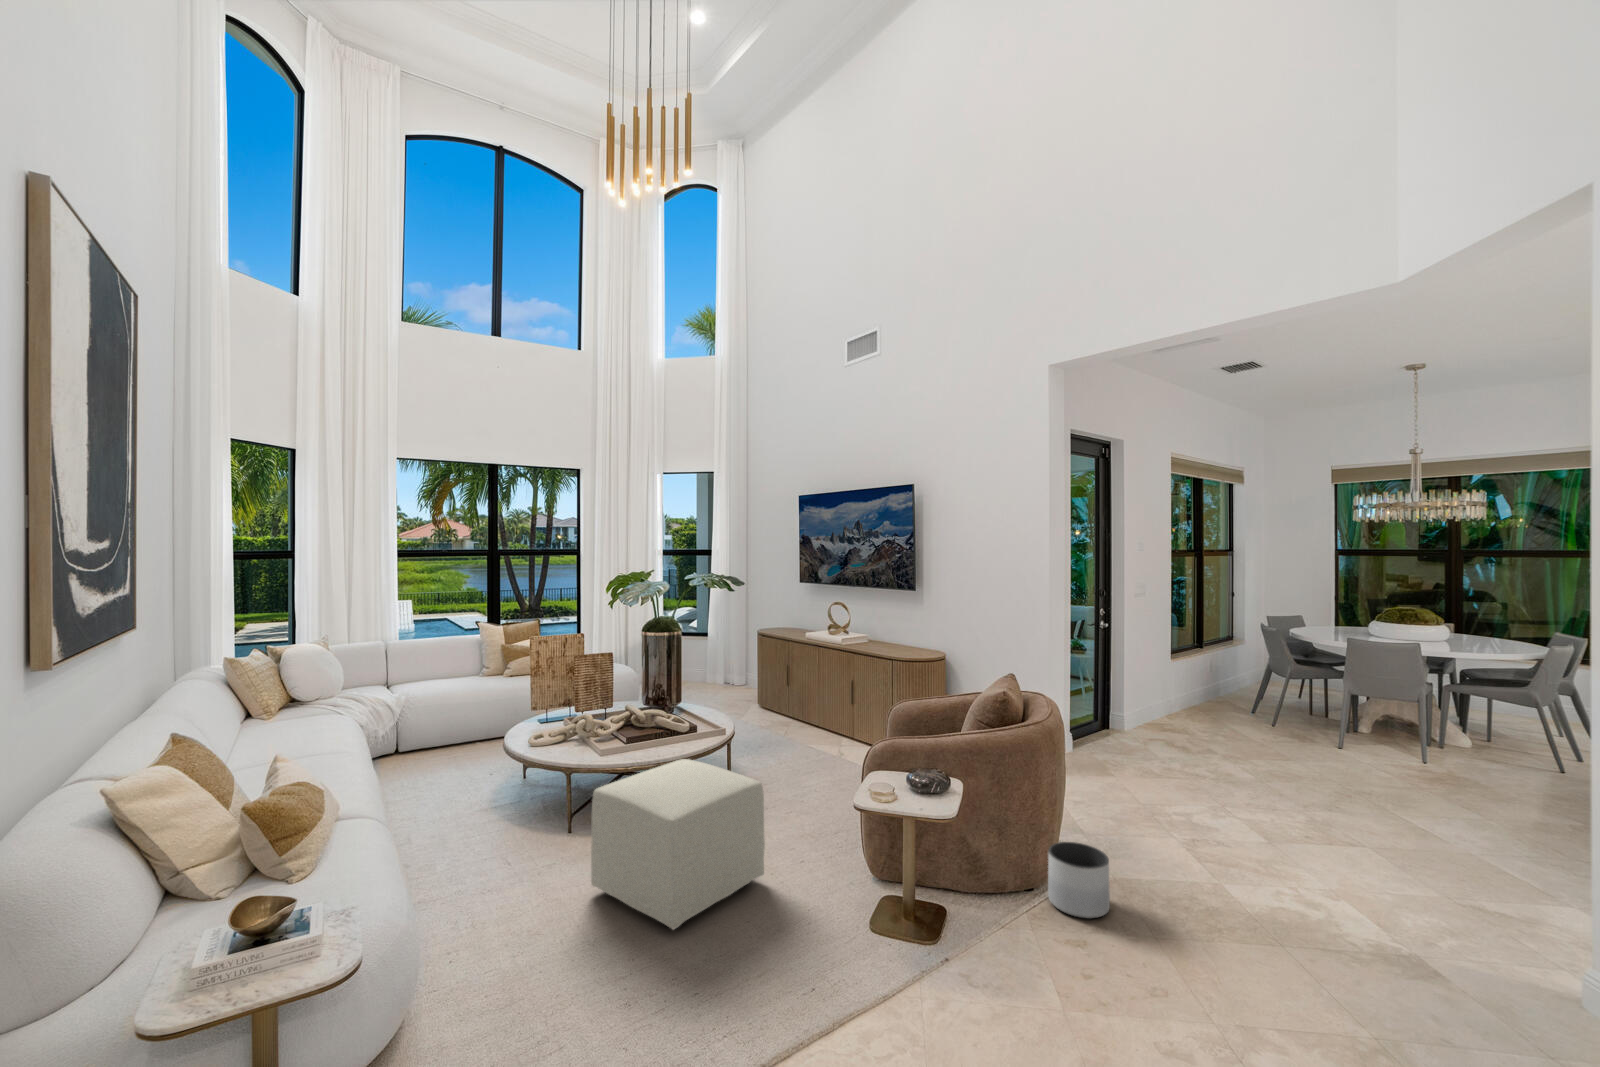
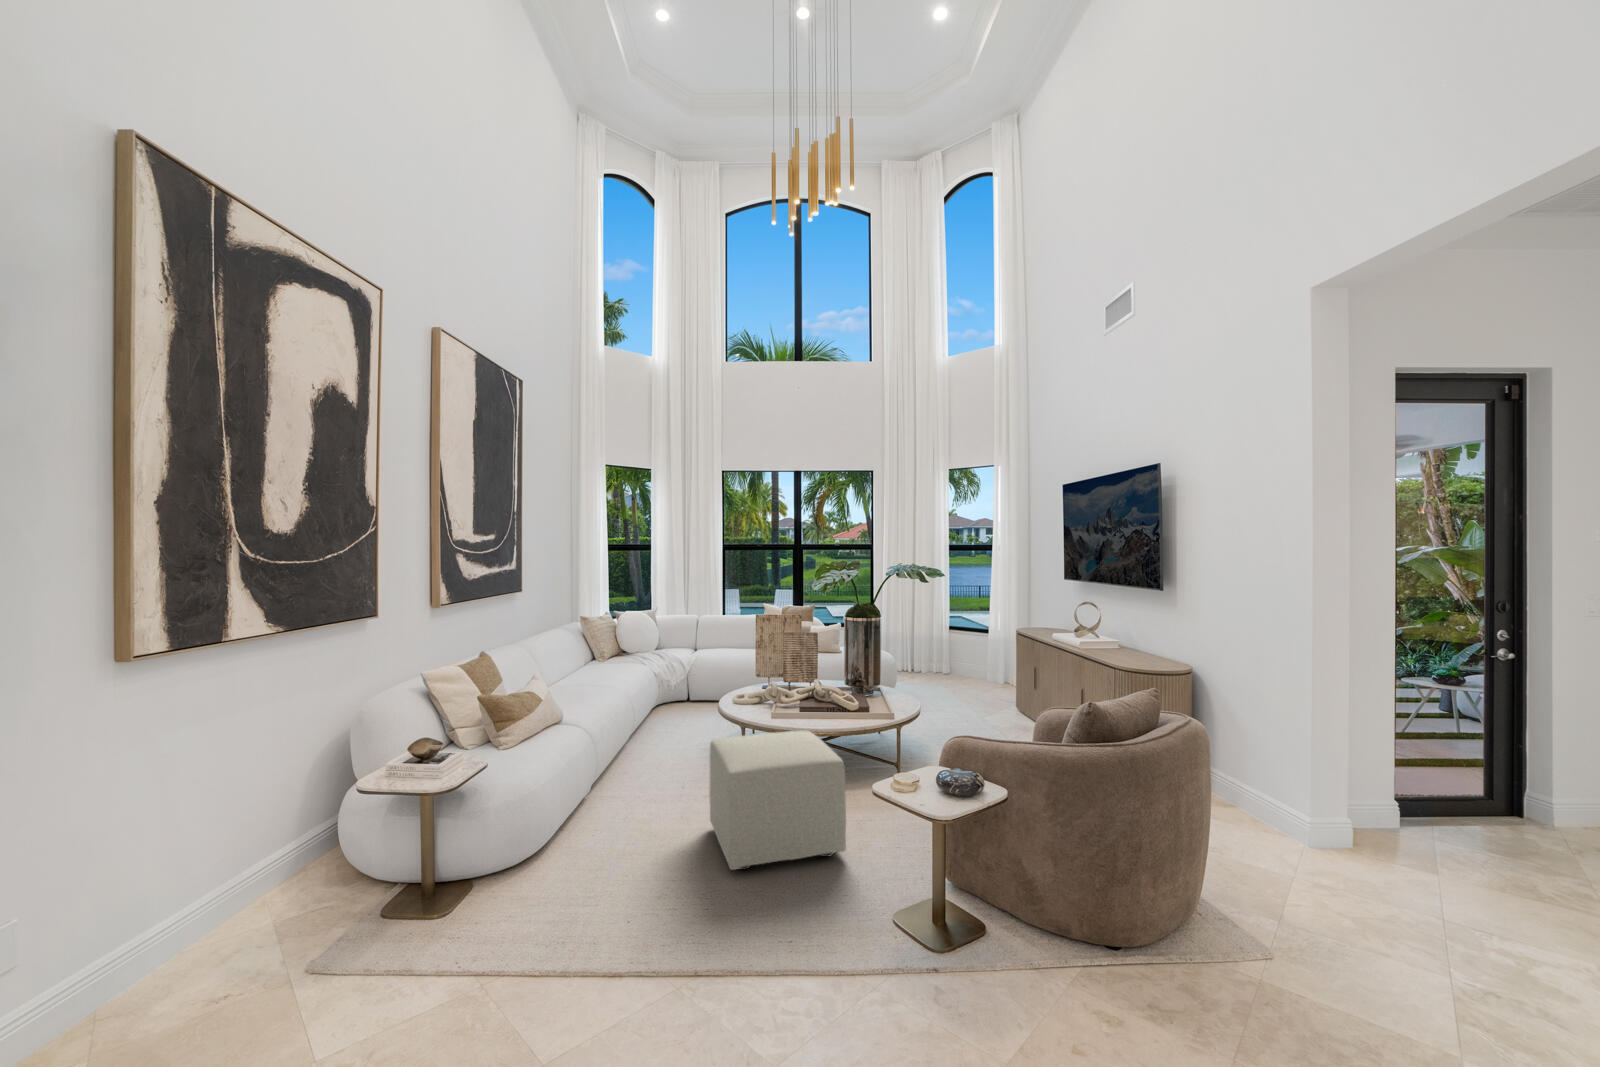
planter: present [1048,842,1110,919] -> none [1135,909,1220,1018]

